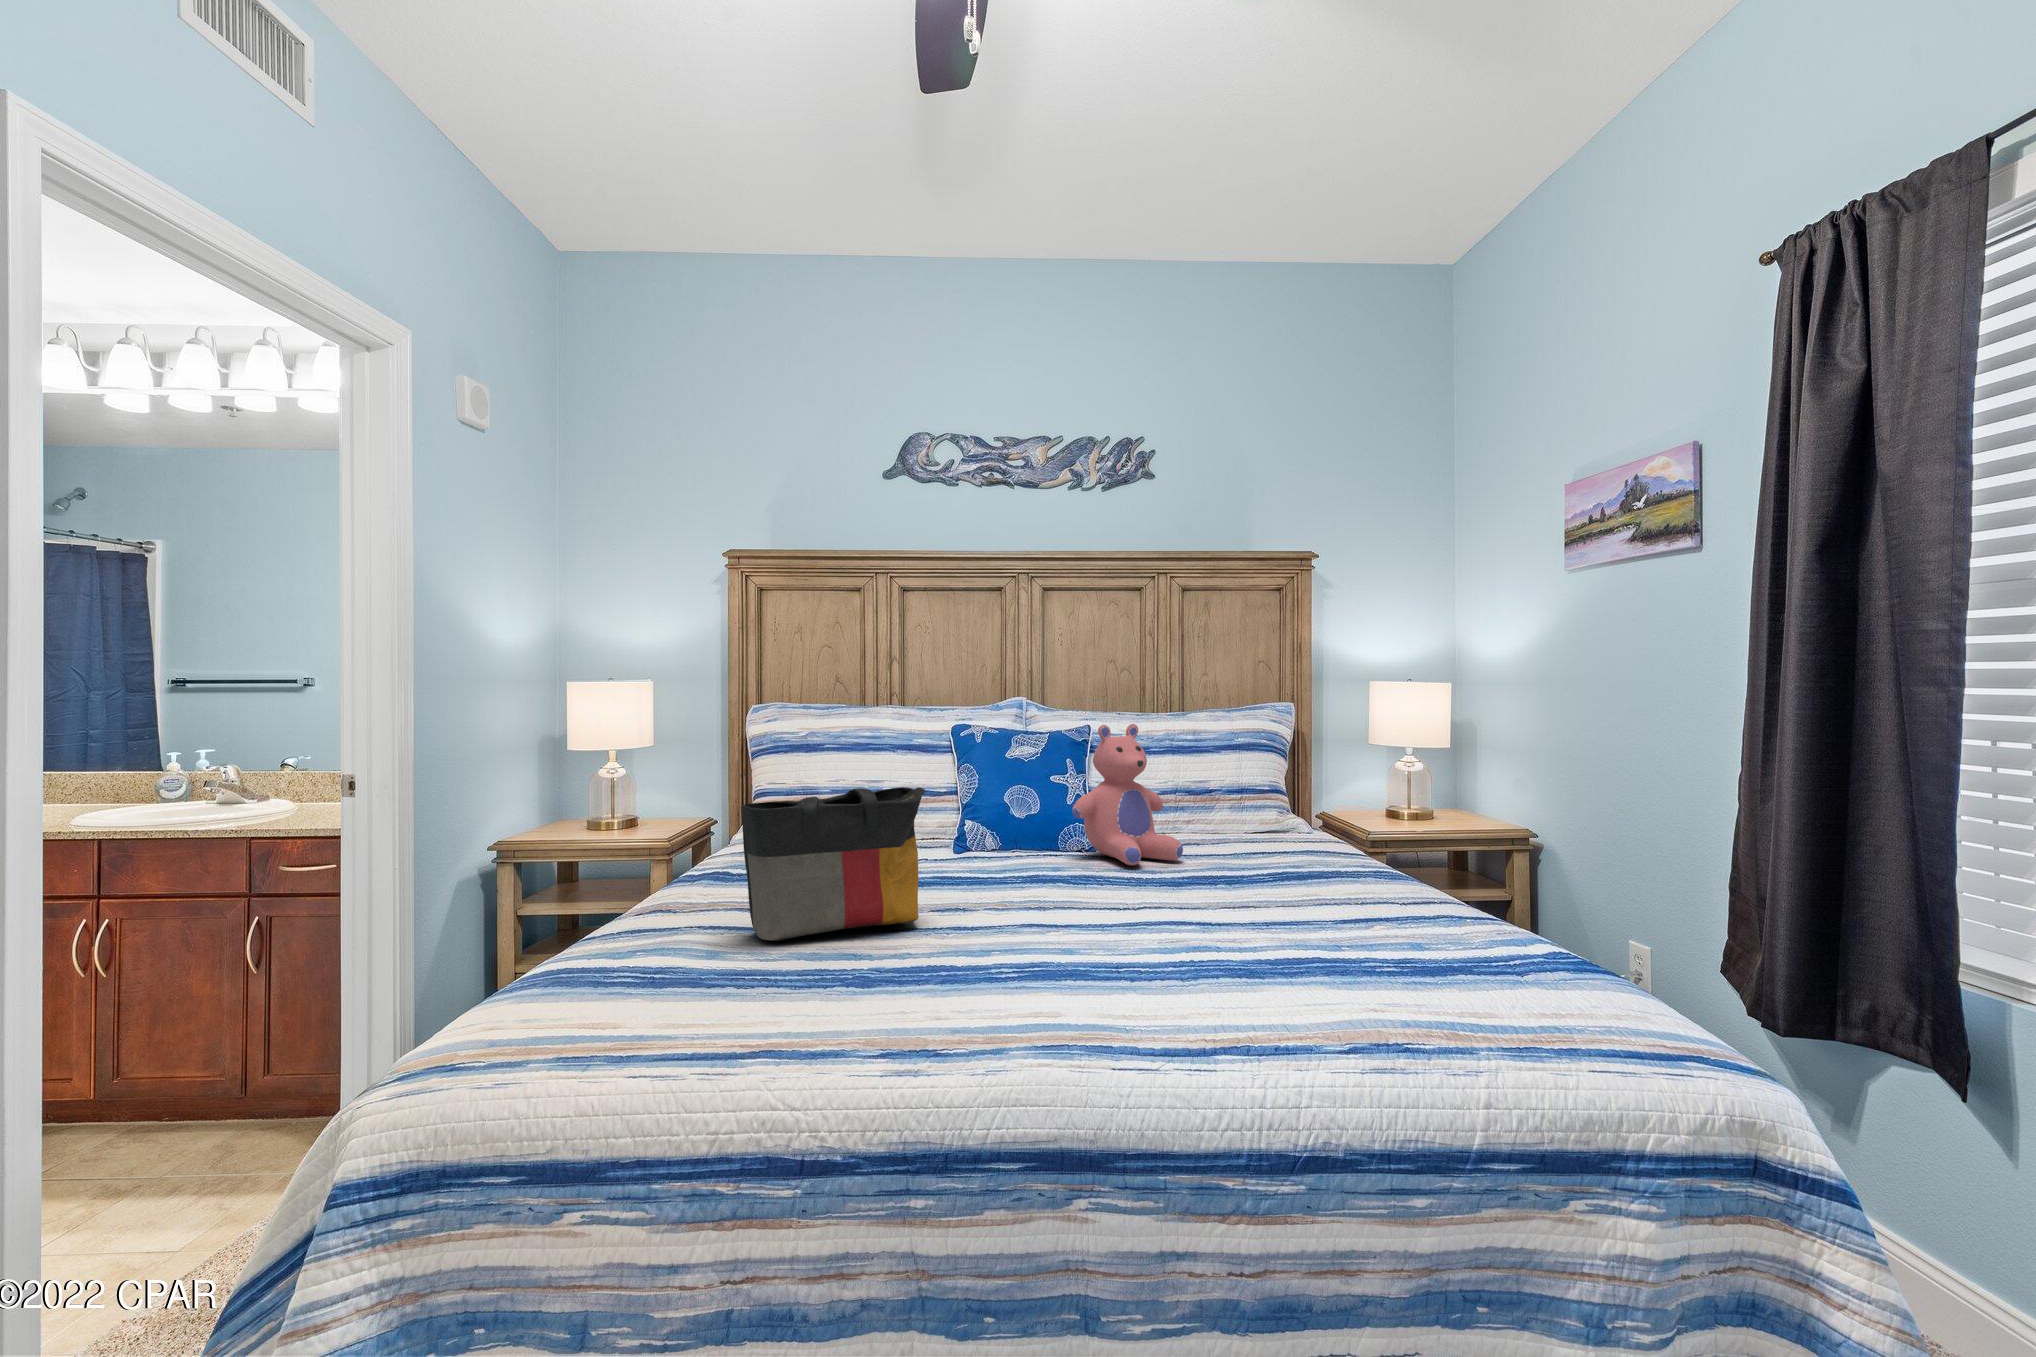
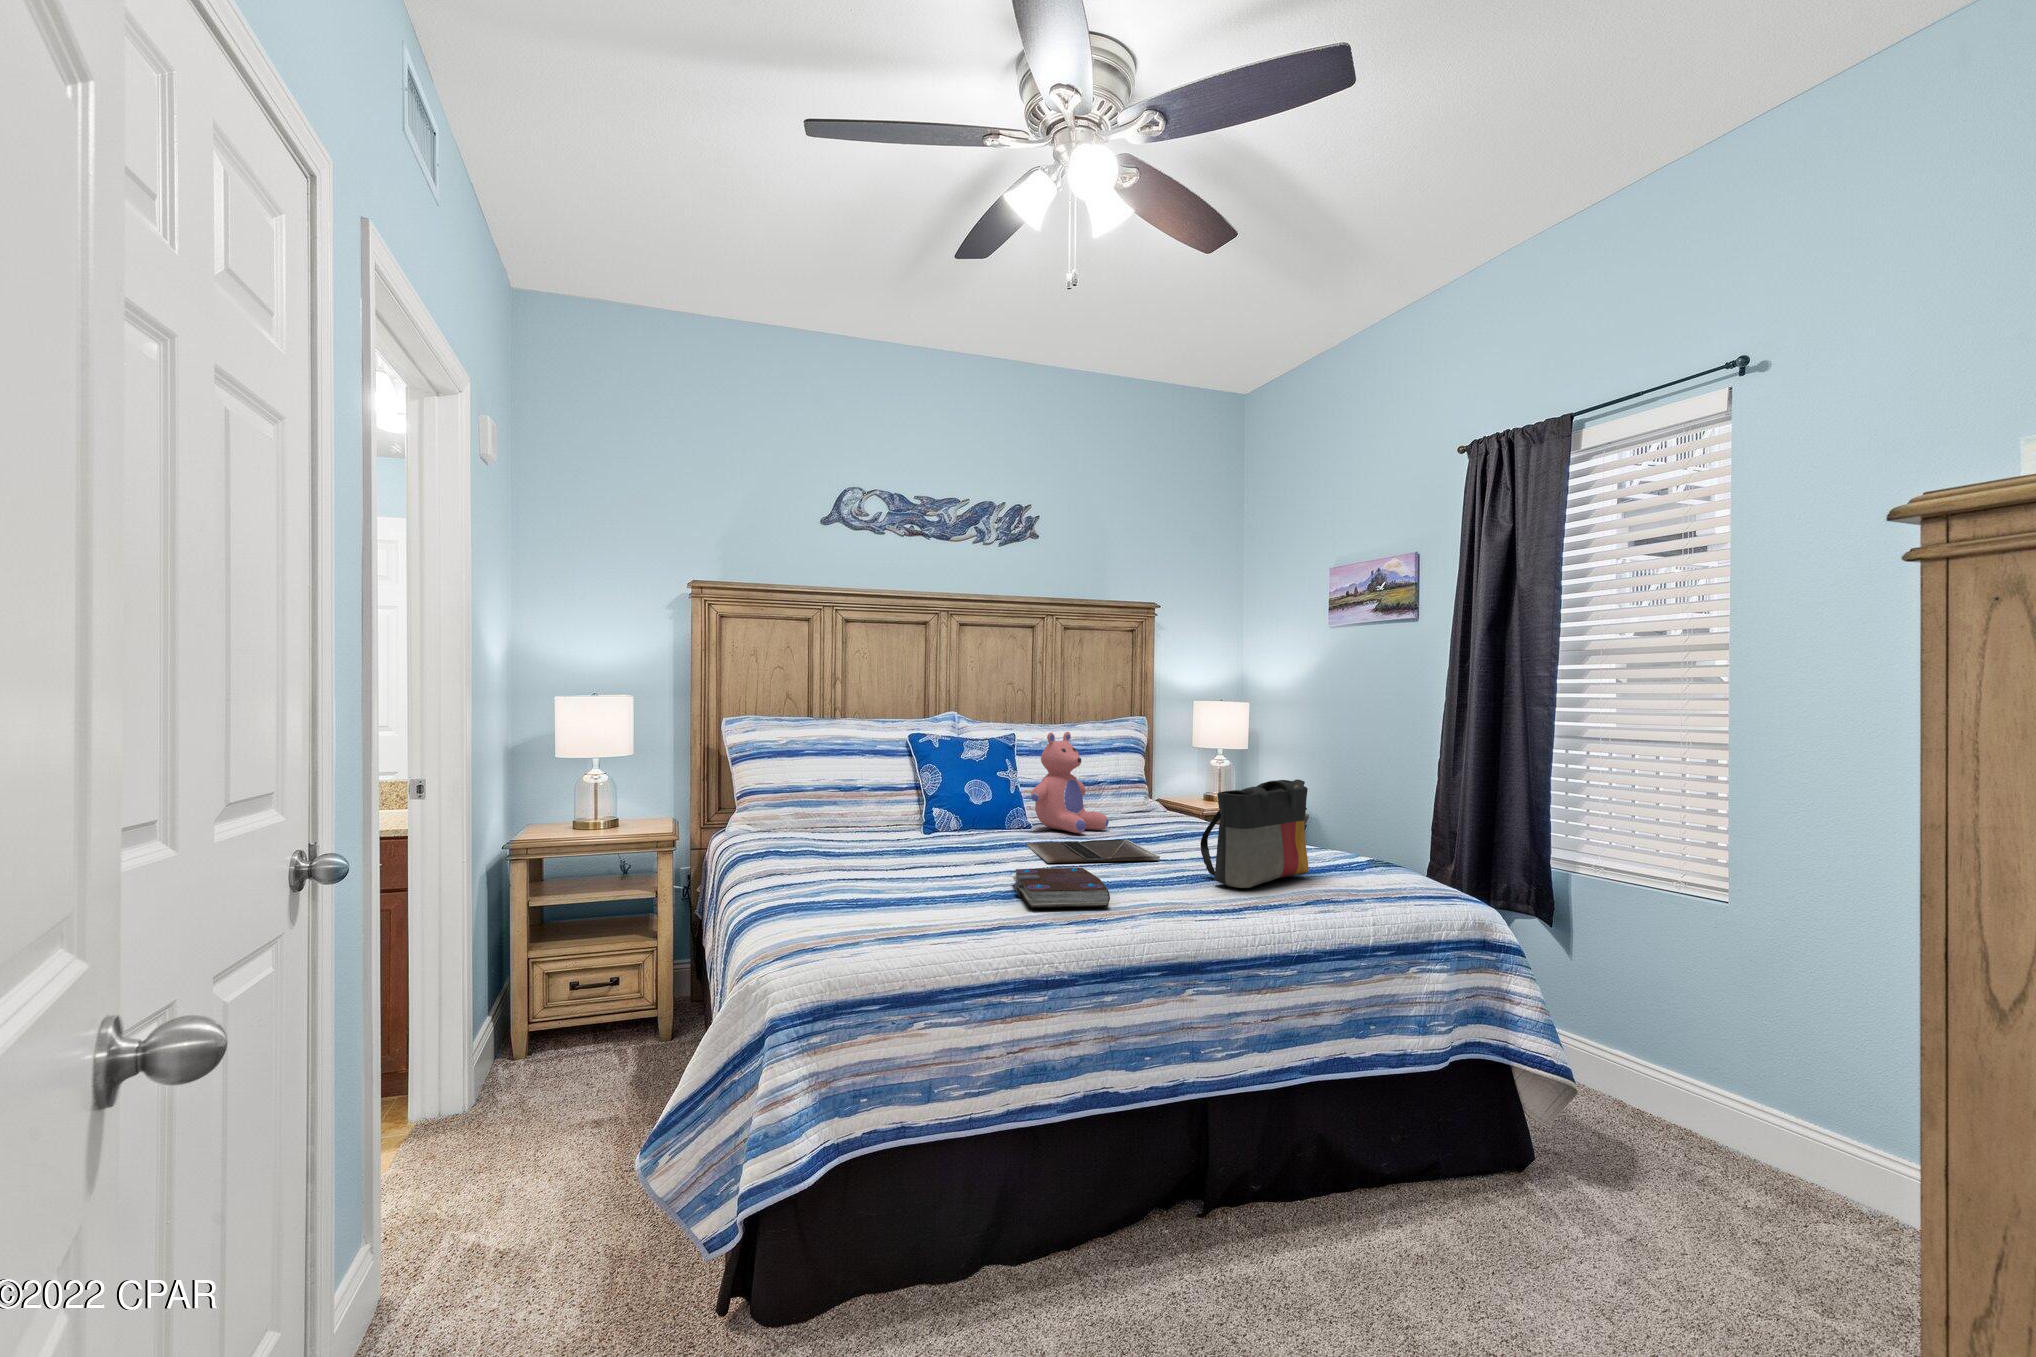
tote bag: present [741,787,926,941] -> present [1200,779,1309,888]
laptop: none [1015,879,1189,924] -> present [1026,839,1160,863]
book: none [843,935,1015,1025] -> present [1012,868,1110,908]

